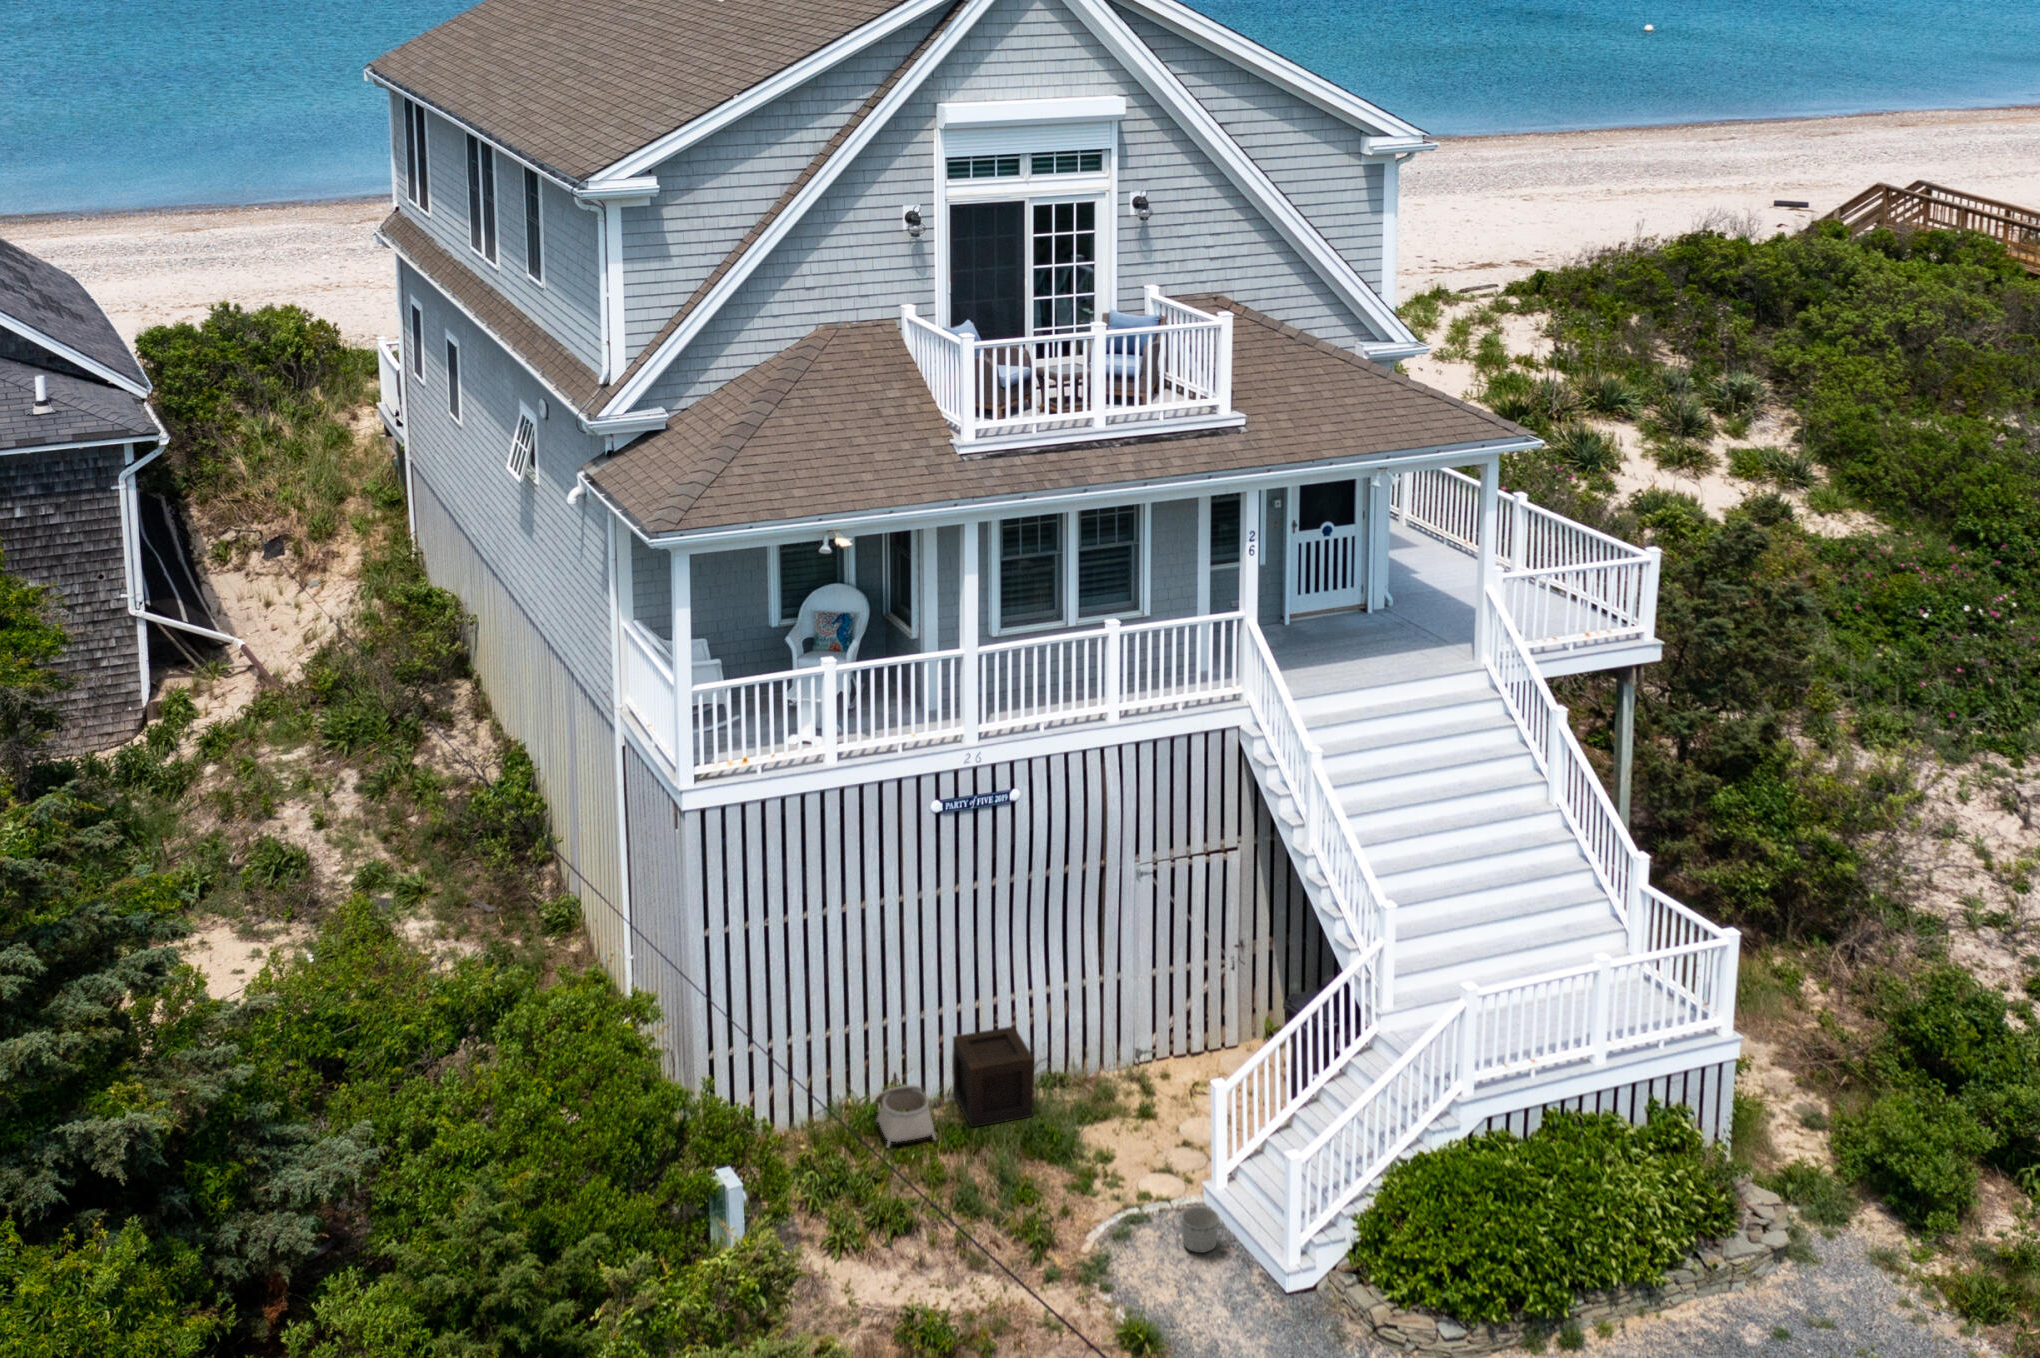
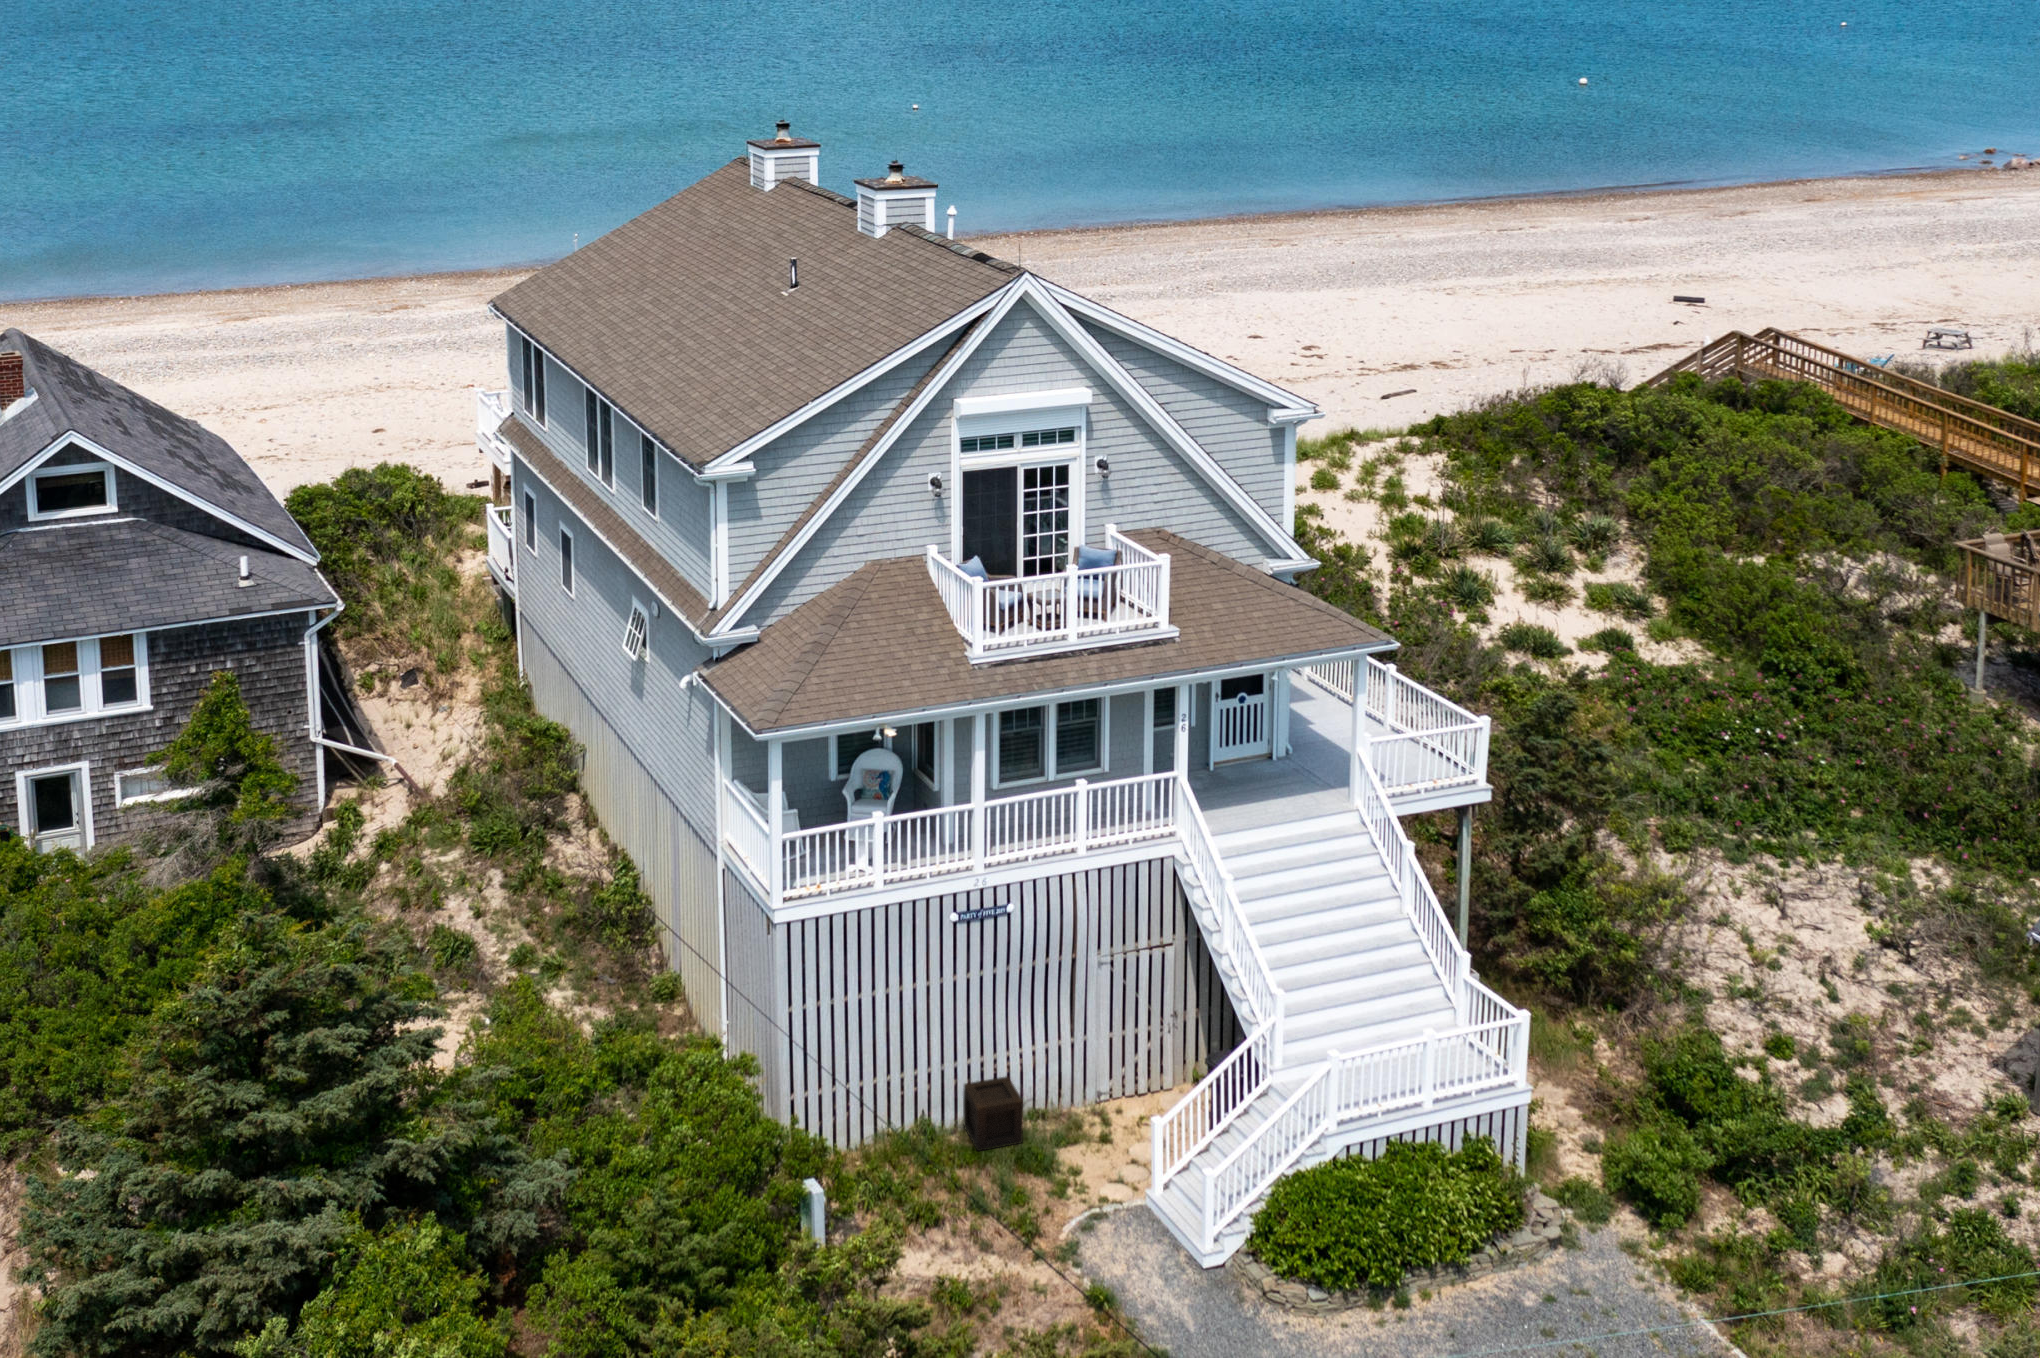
basket: present [875,1085,936,1148] -> none [907,1120,953,1166]
planter: present [1181,1206,1219,1253] -> none [1130,1210,1157,1243]

